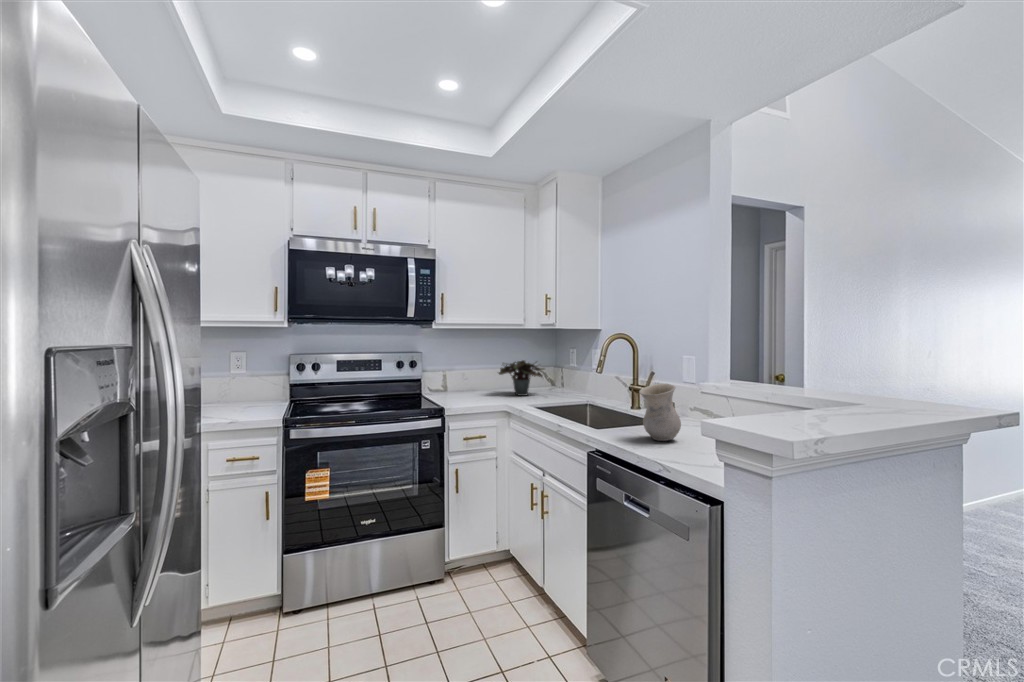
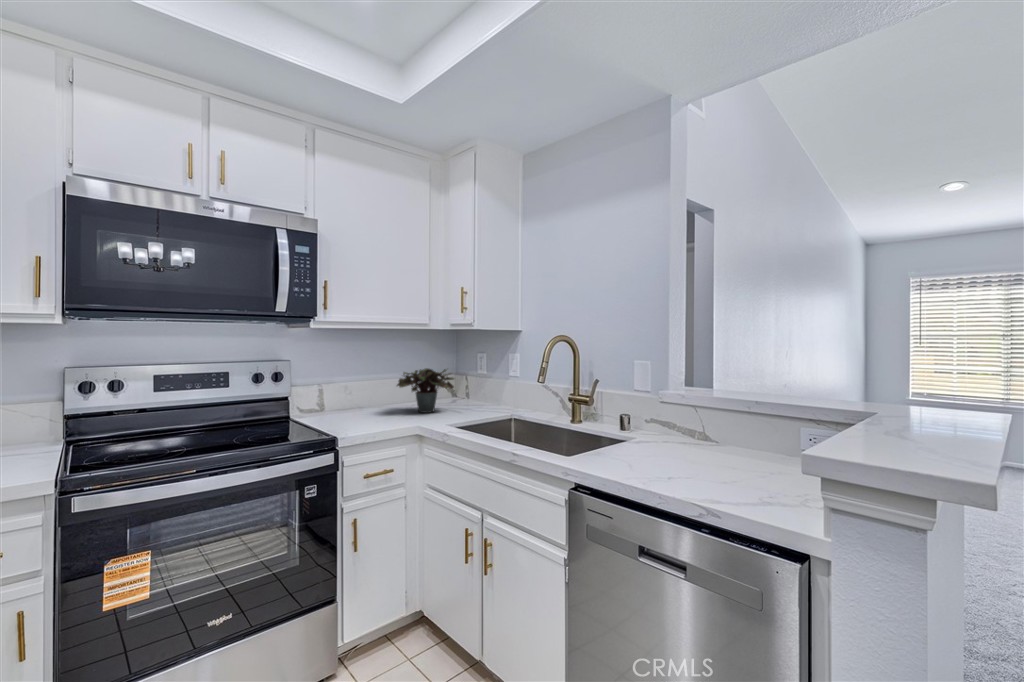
vase: present [639,384,681,441] -> none [631,393,680,466]

